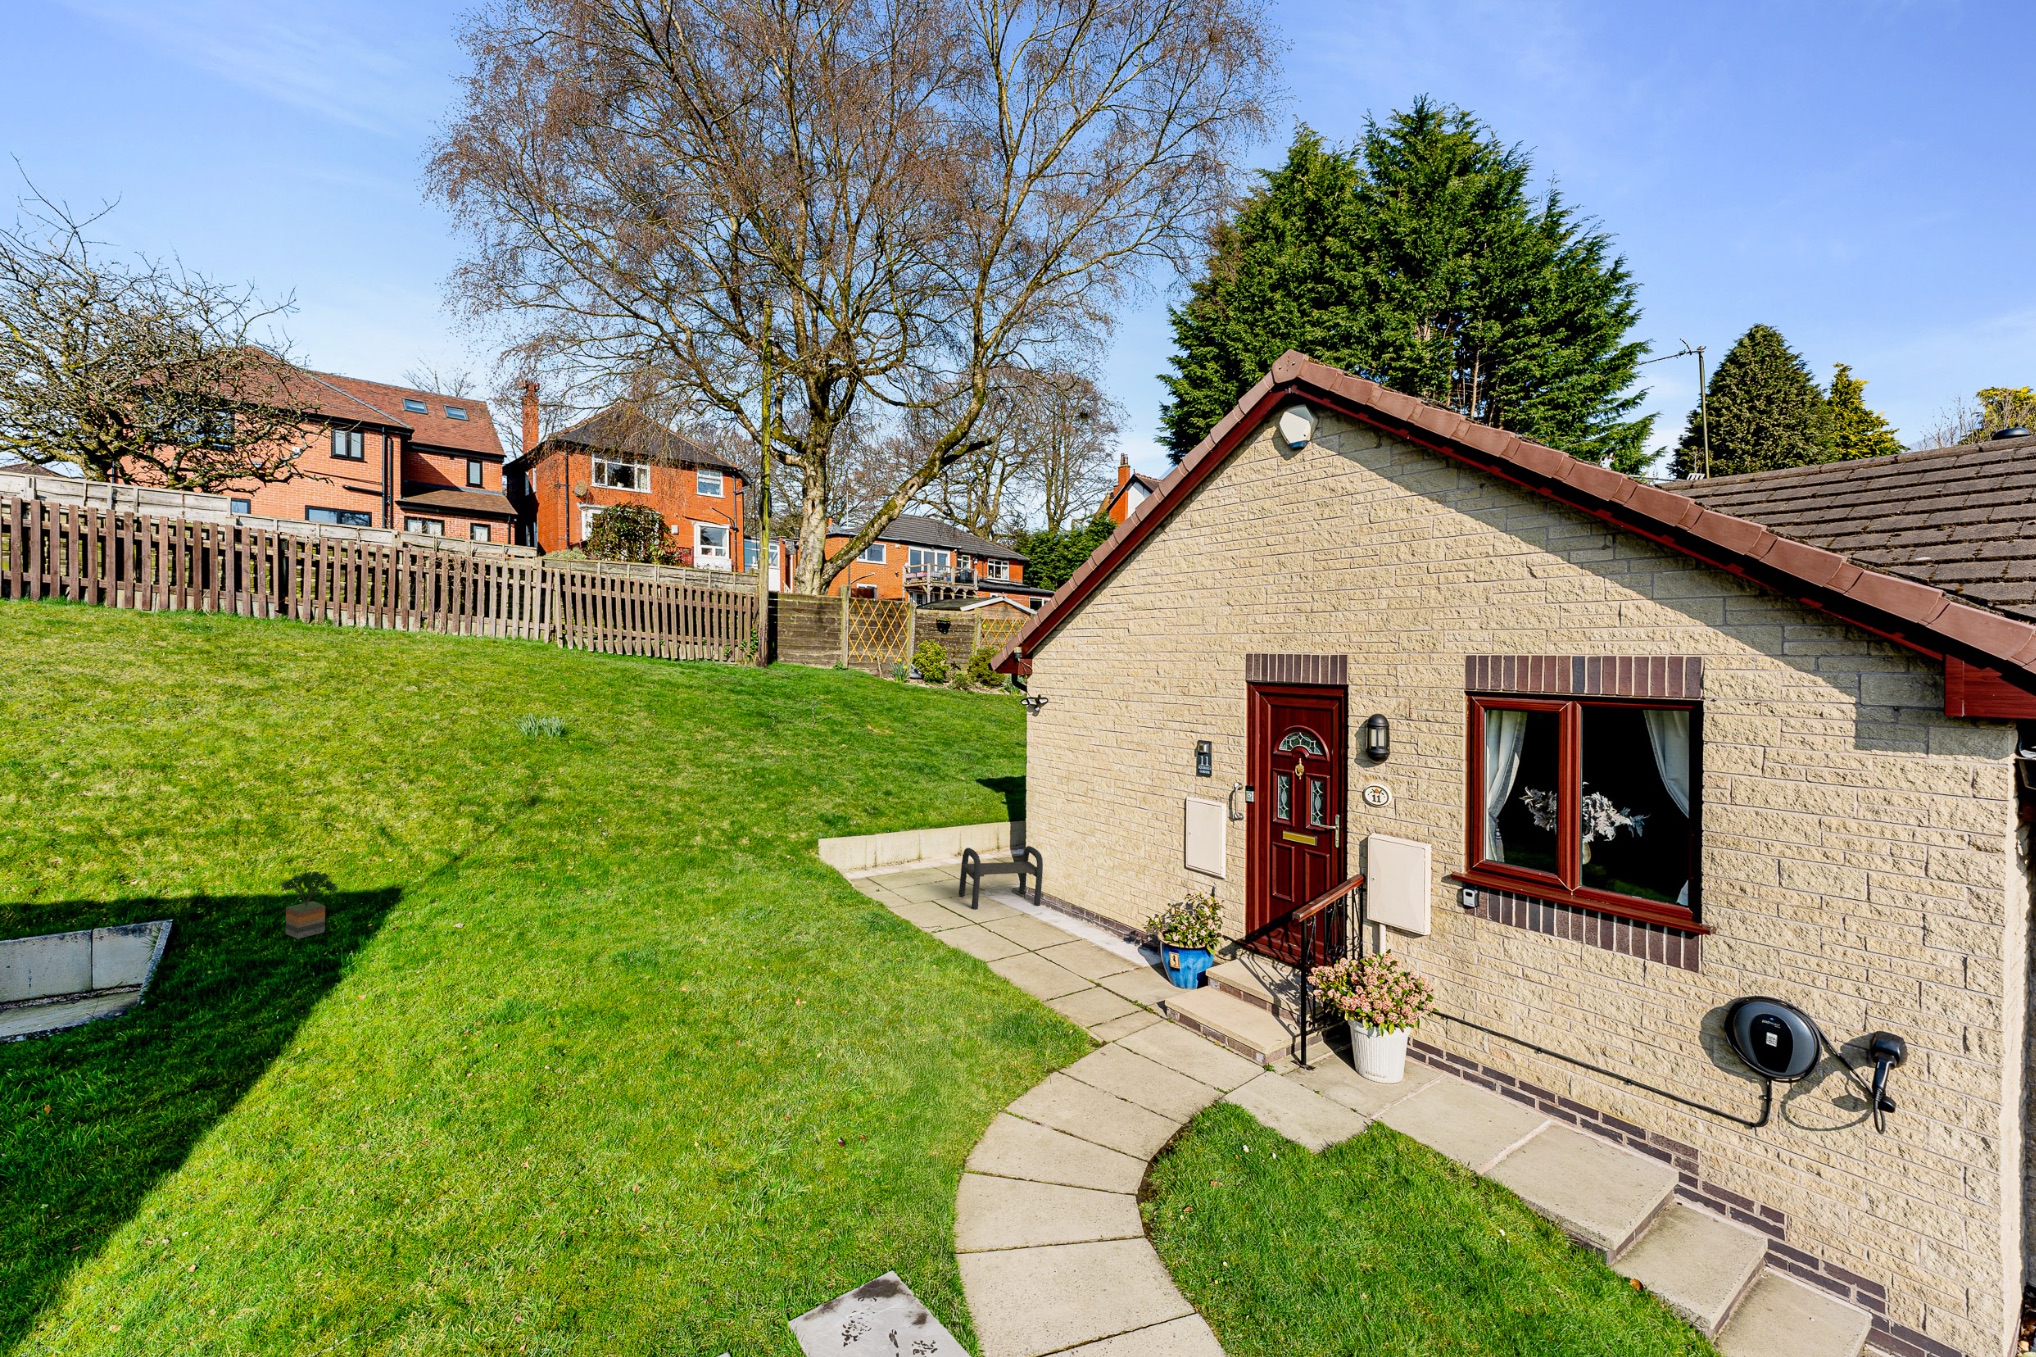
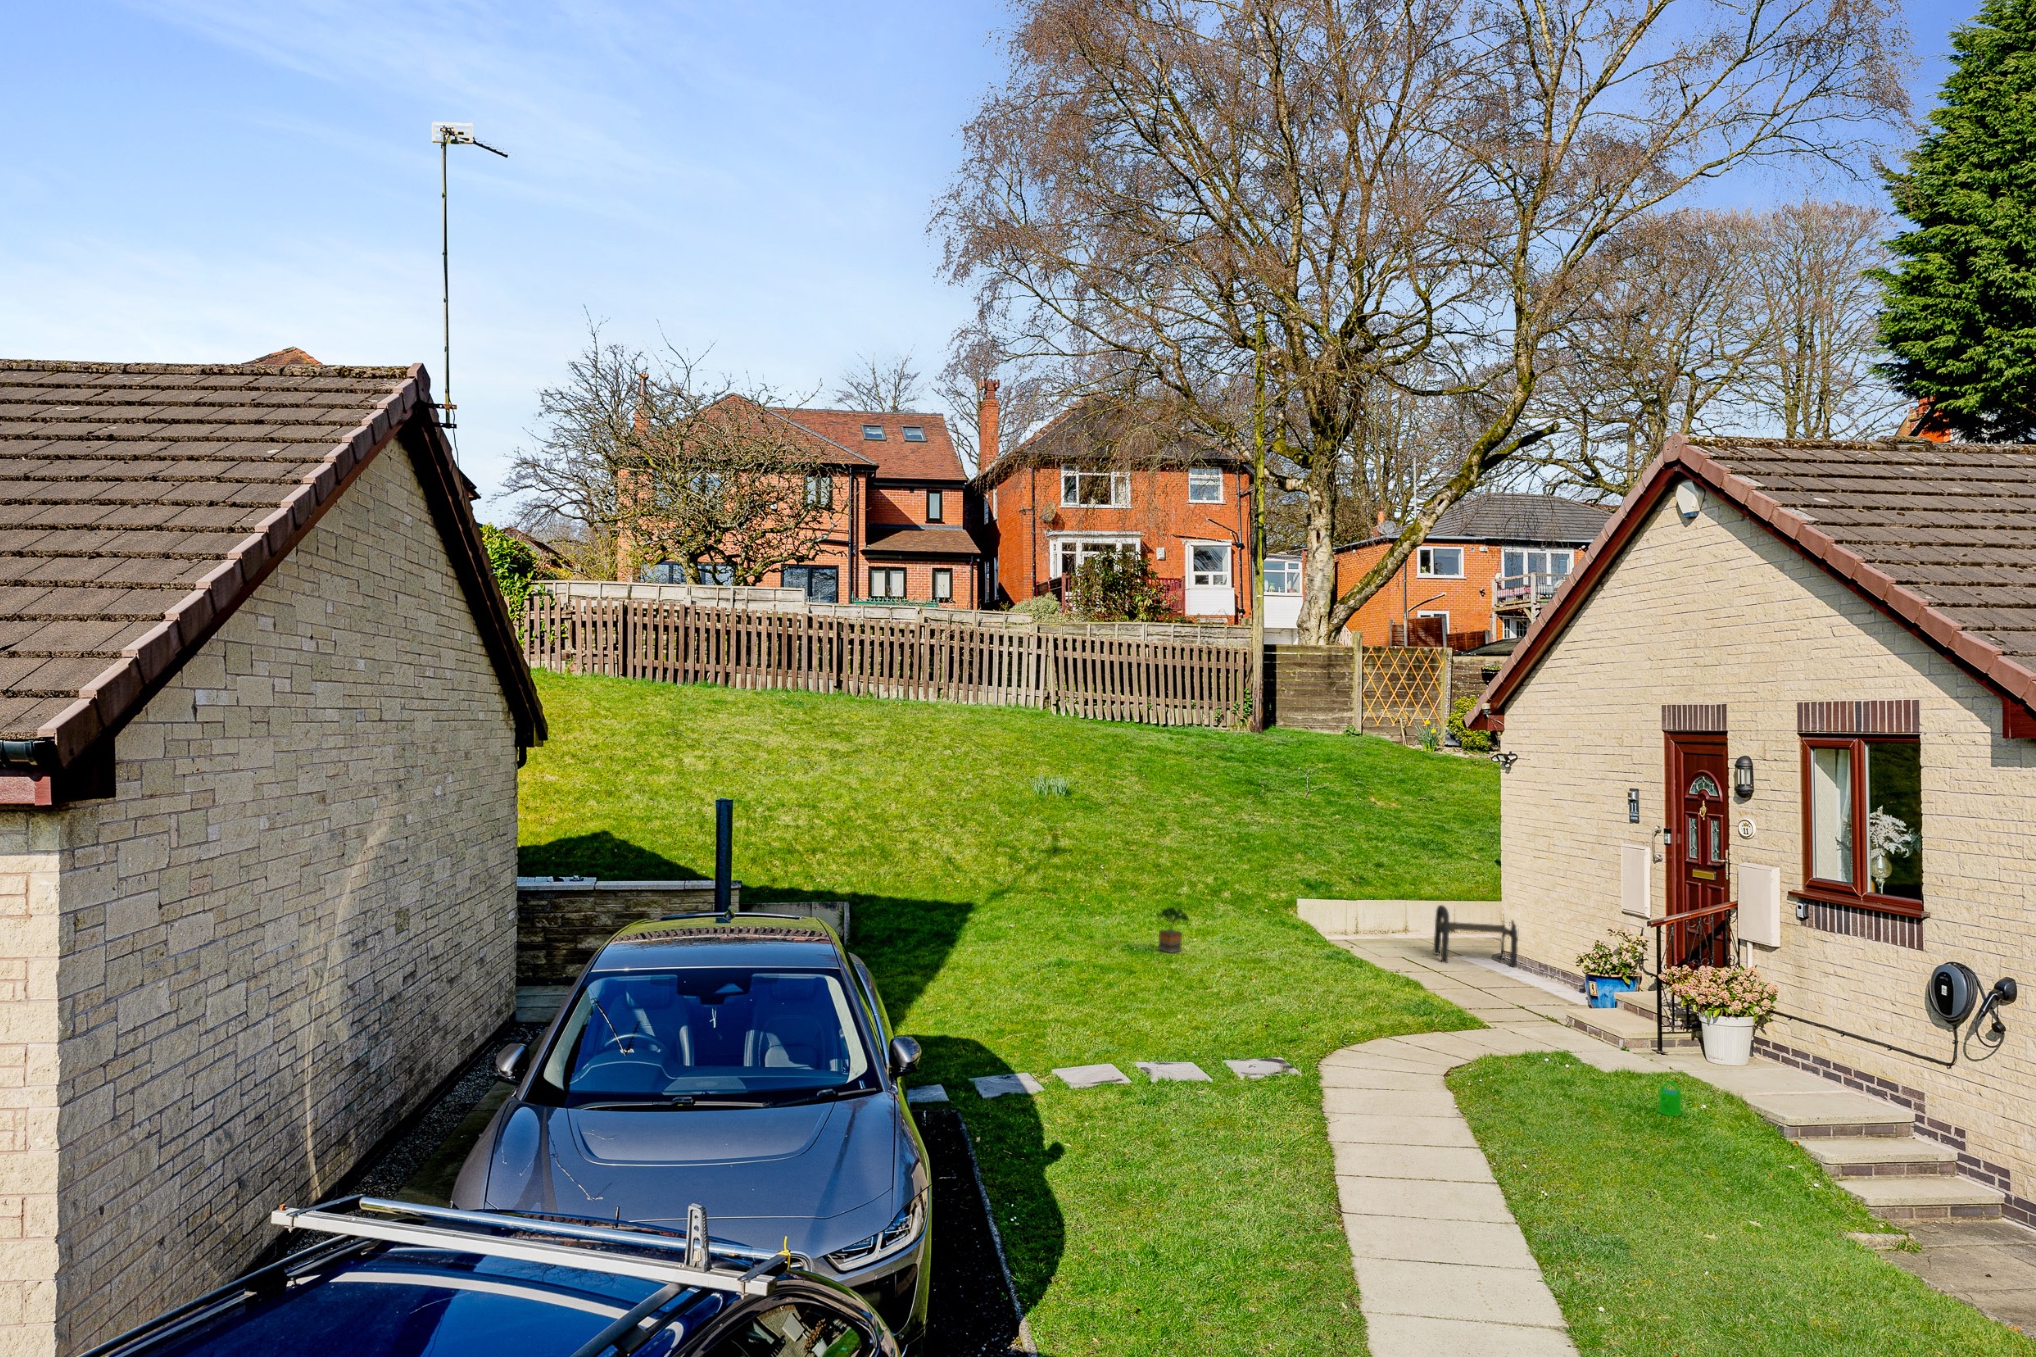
potted tree: present [281,871,338,939] -> present [1157,907,1189,953]
watering can: none [1444,1214,1485,1273] -> present [1657,1081,1682,1116]

